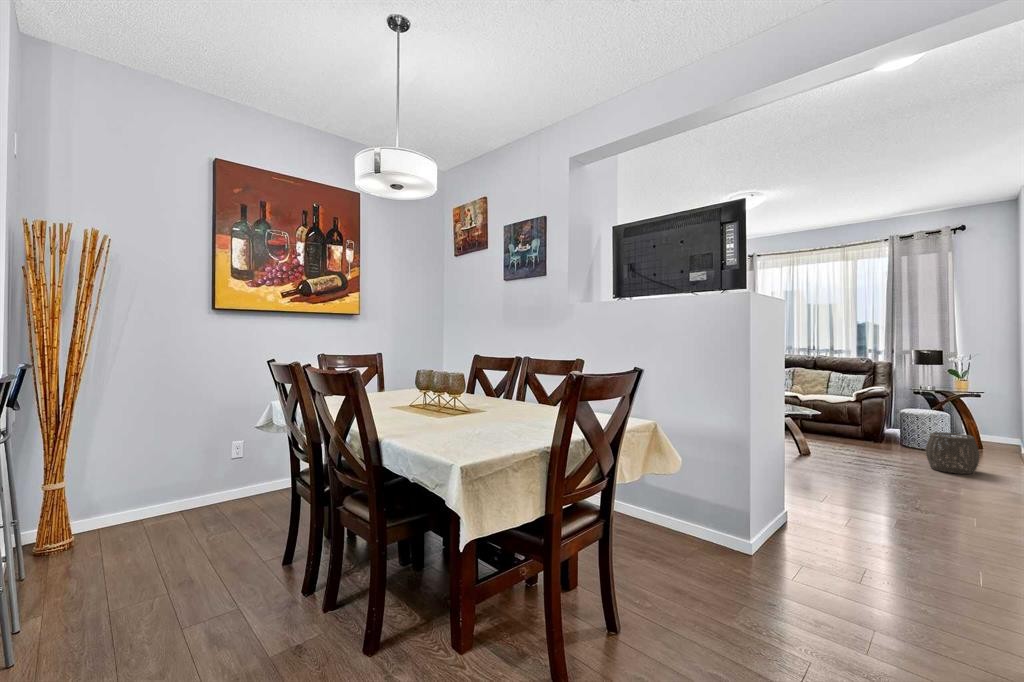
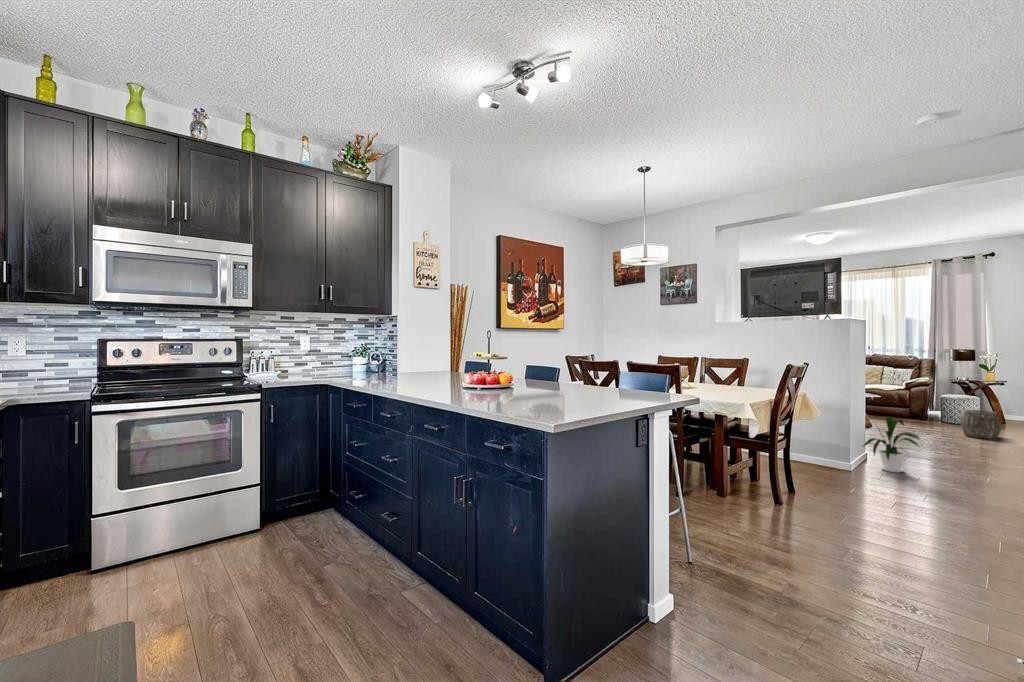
house plant: none [771,457,863,552] -> present [863,417,919,473]

